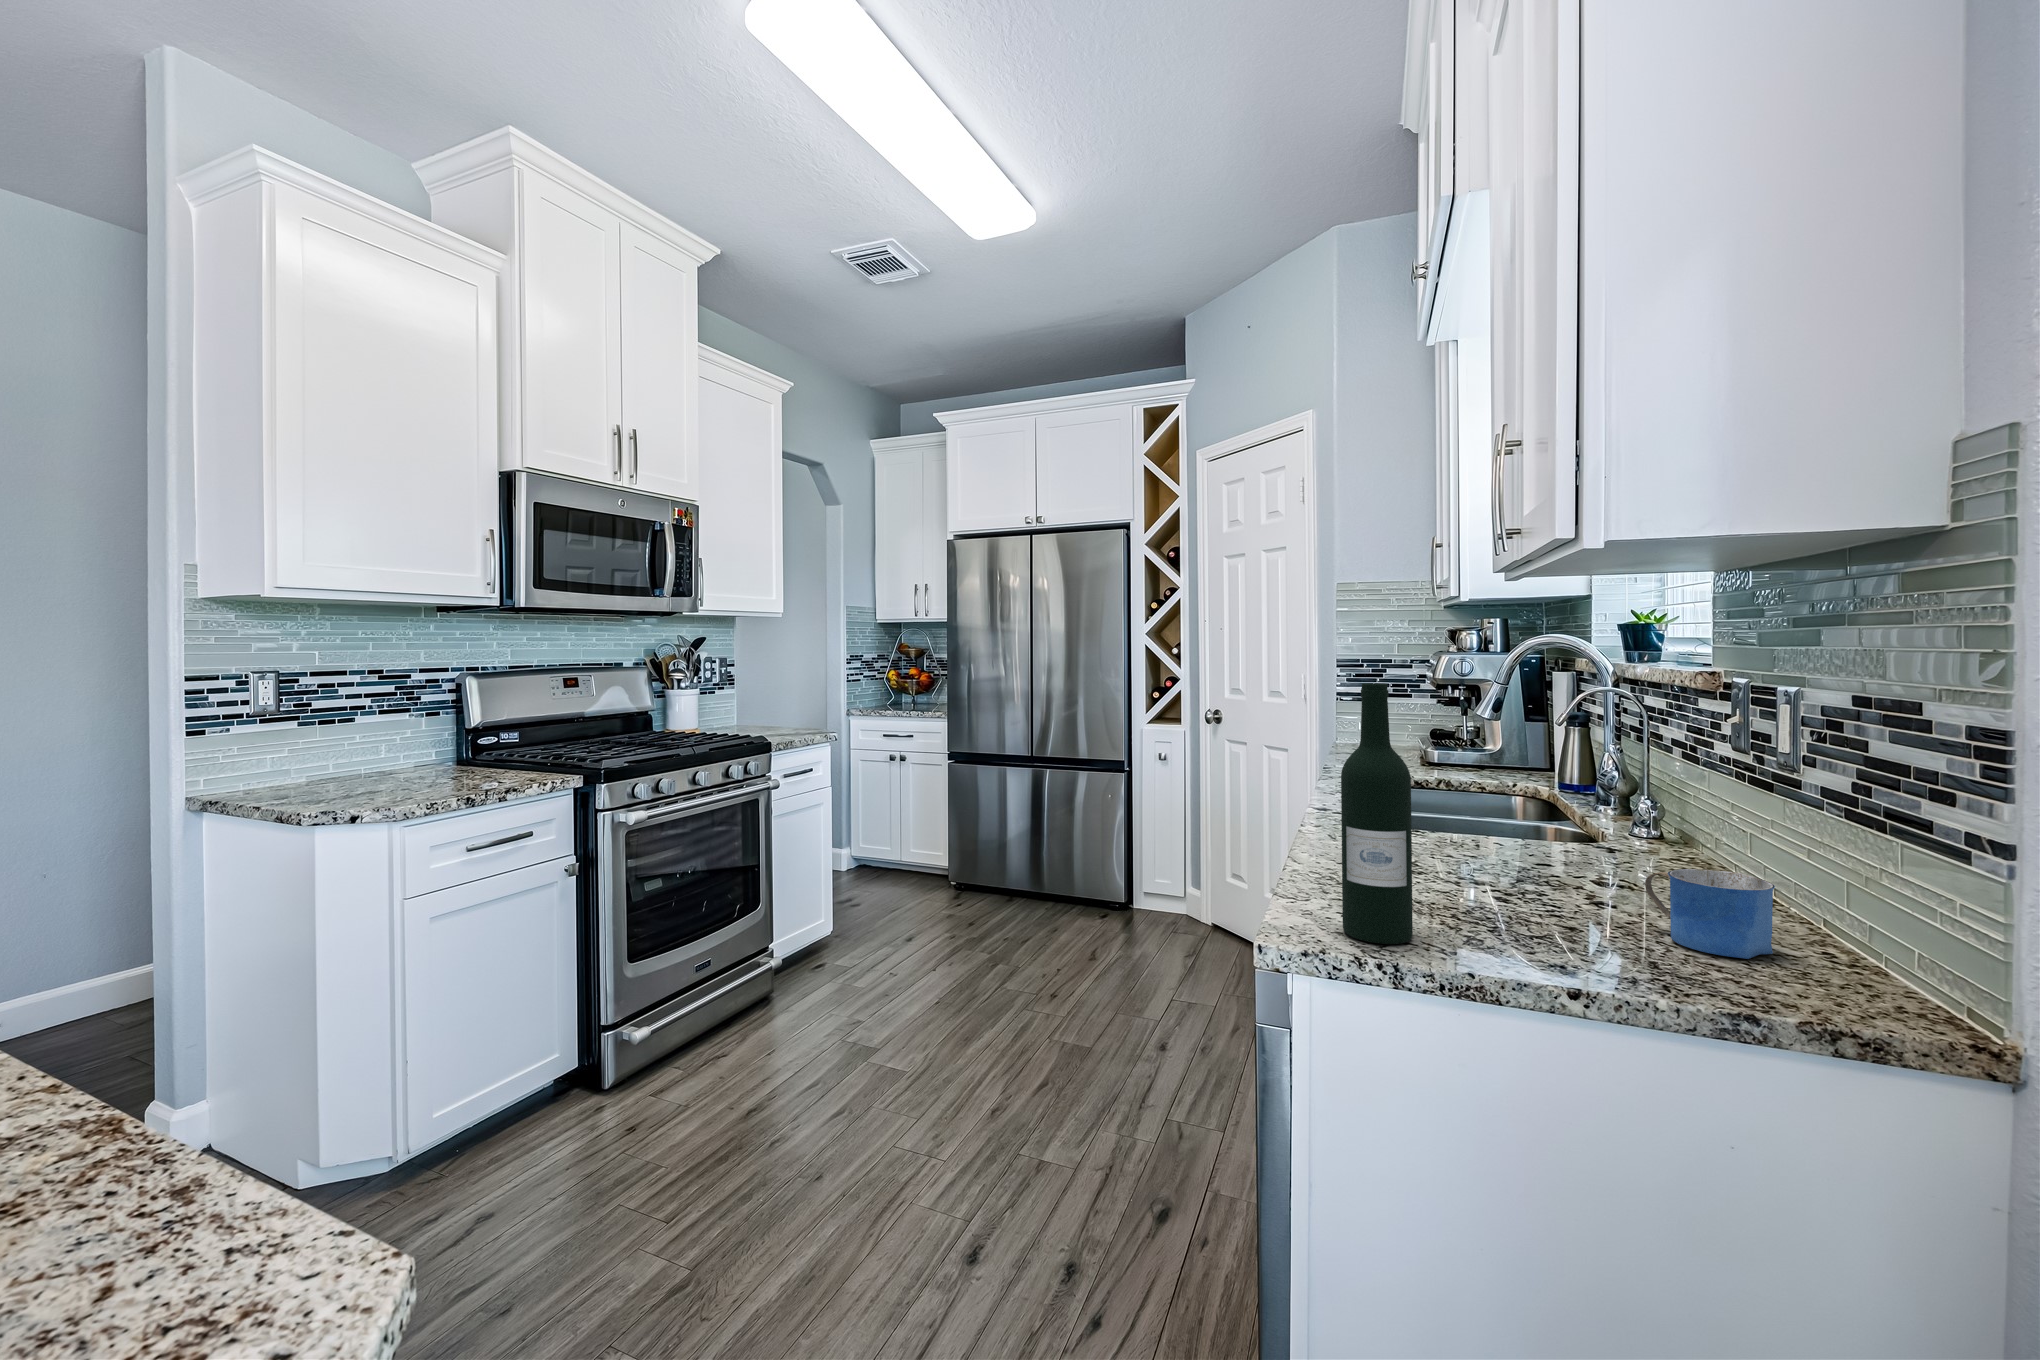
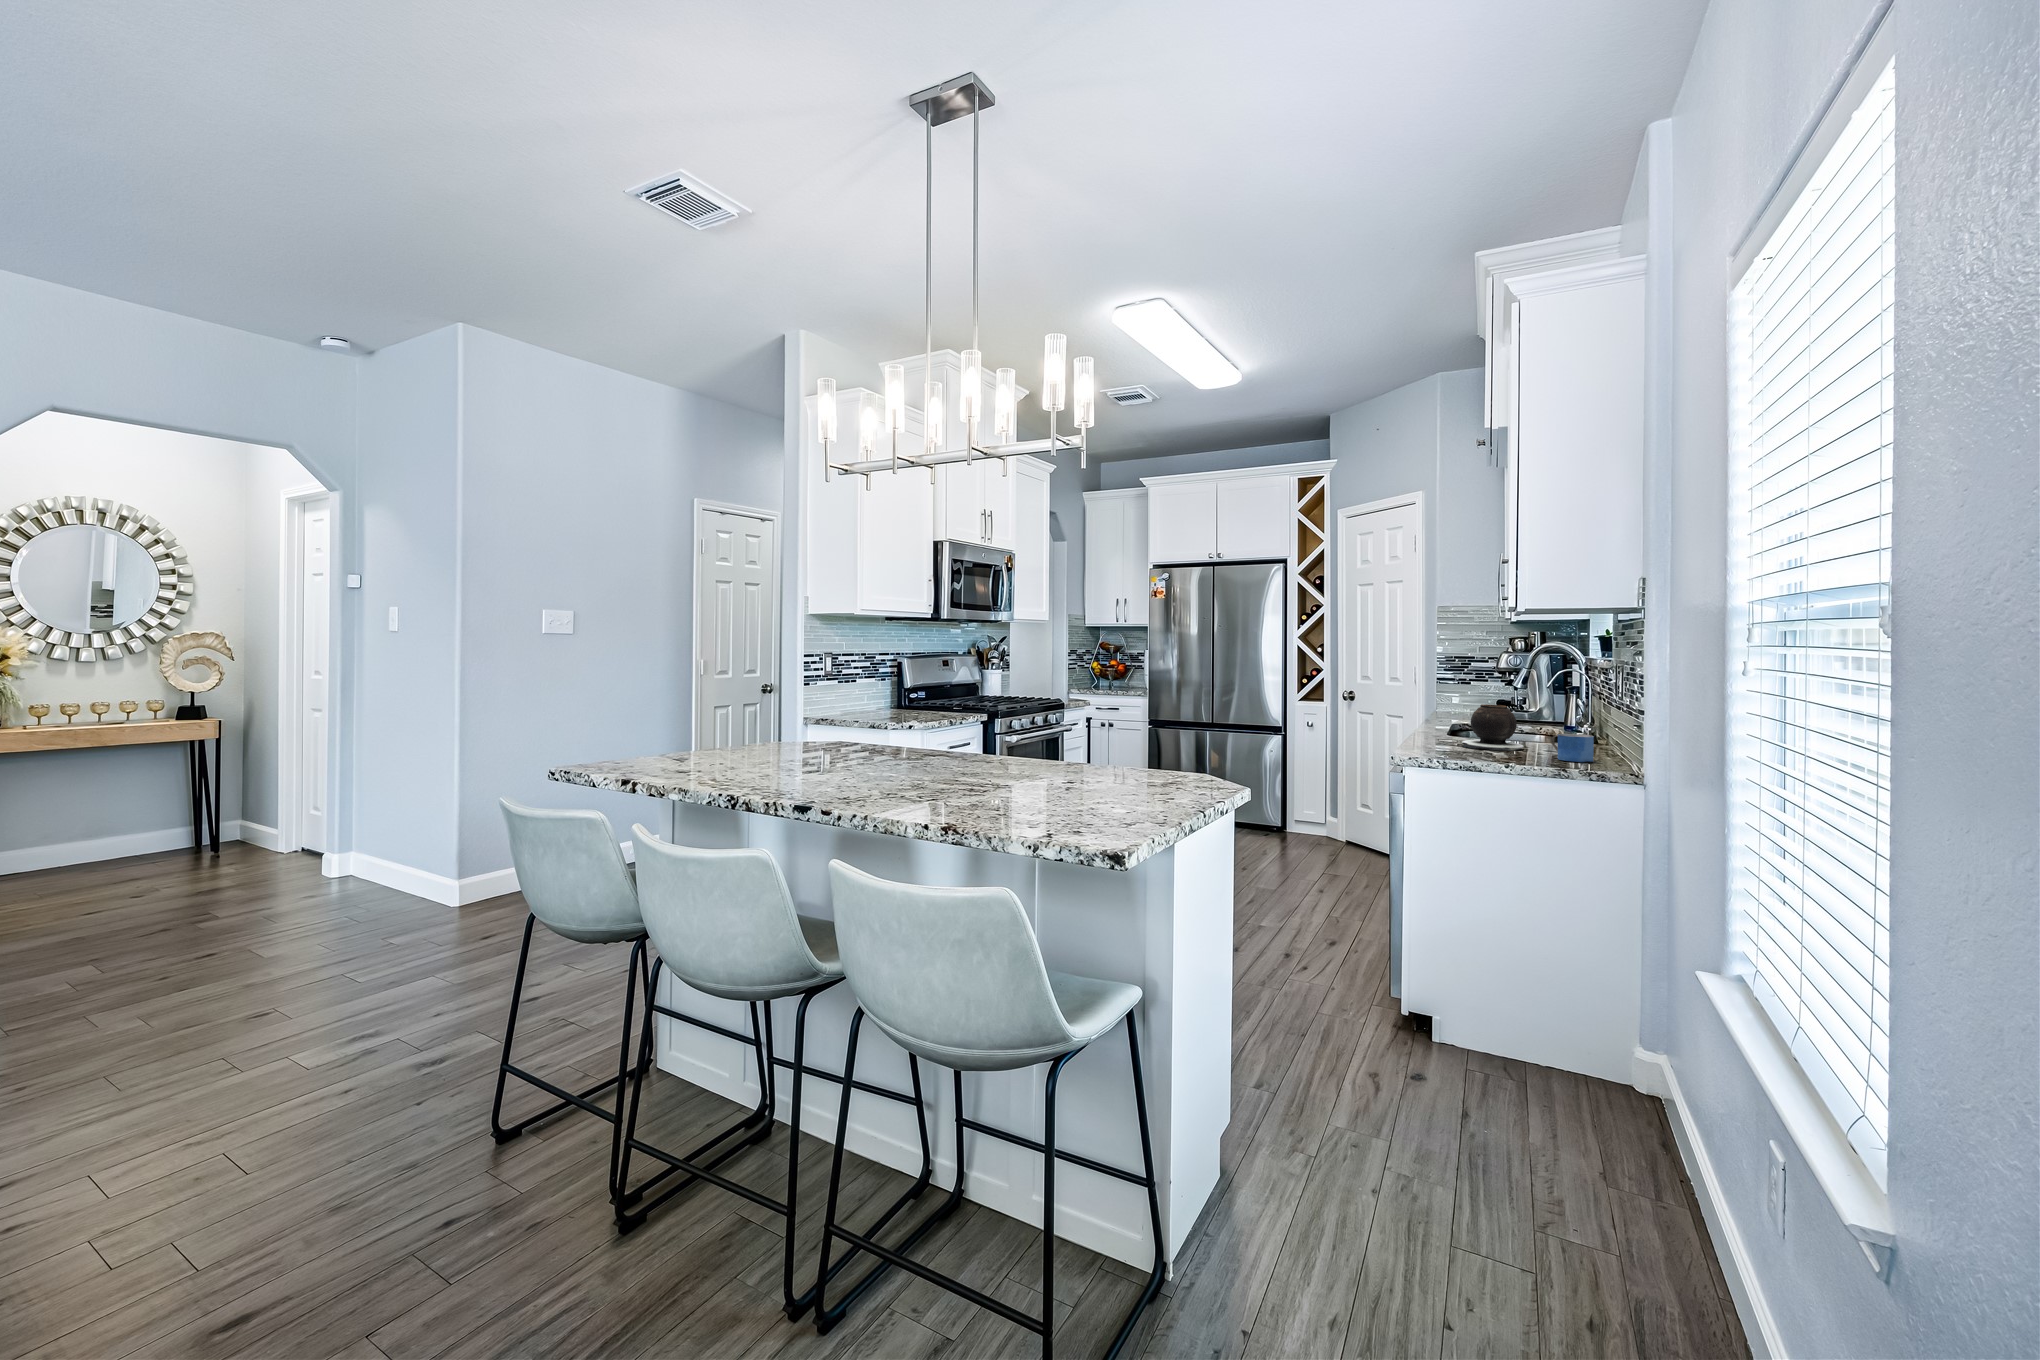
wine bottle: present [1341,683,1413,944] -> none [1427,661,1455,758]
vase: none [1409,774,1548,887] -> present [1462,704,1524,751]

